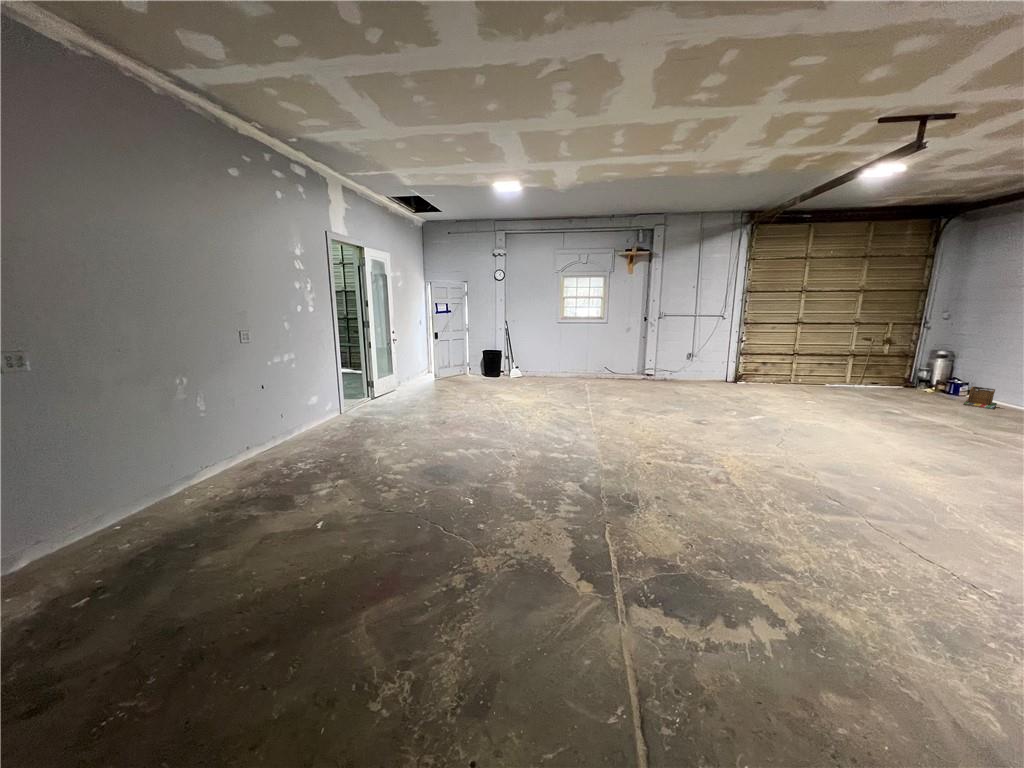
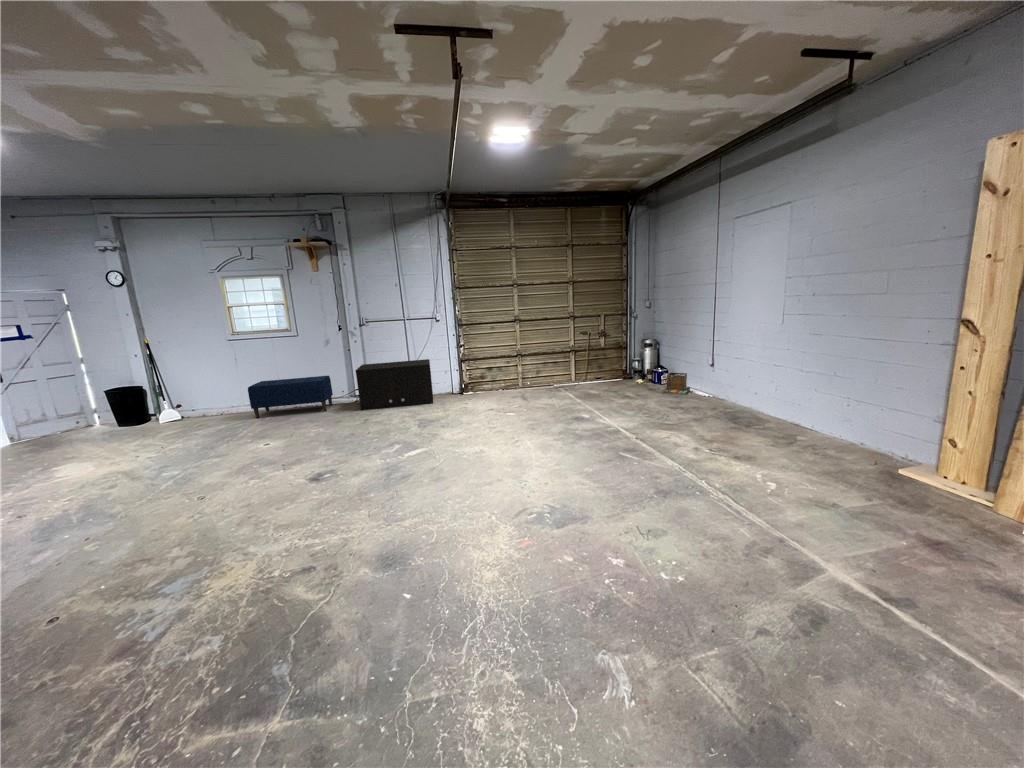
storage cabinet: none [653,350,722,388] -> present [355,359,433,411]
bench: none [577,356,631,384] -> present [248,376,333,418]

